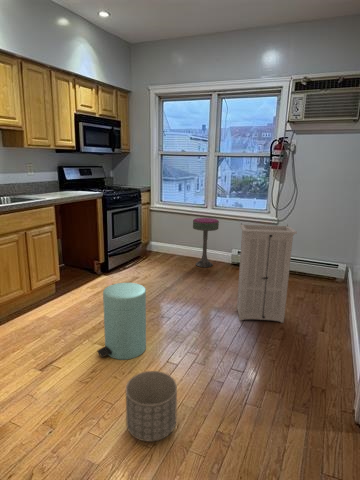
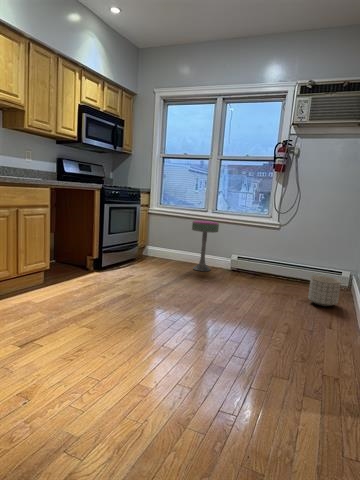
storage cabinet: present [237,224,297,323] -> none [237,212,305,320]
trash can: present [97,283,146,359] -> none [85,261,143,342]
planter: present [126,371,177,442] -> present [308,276,341,306]

